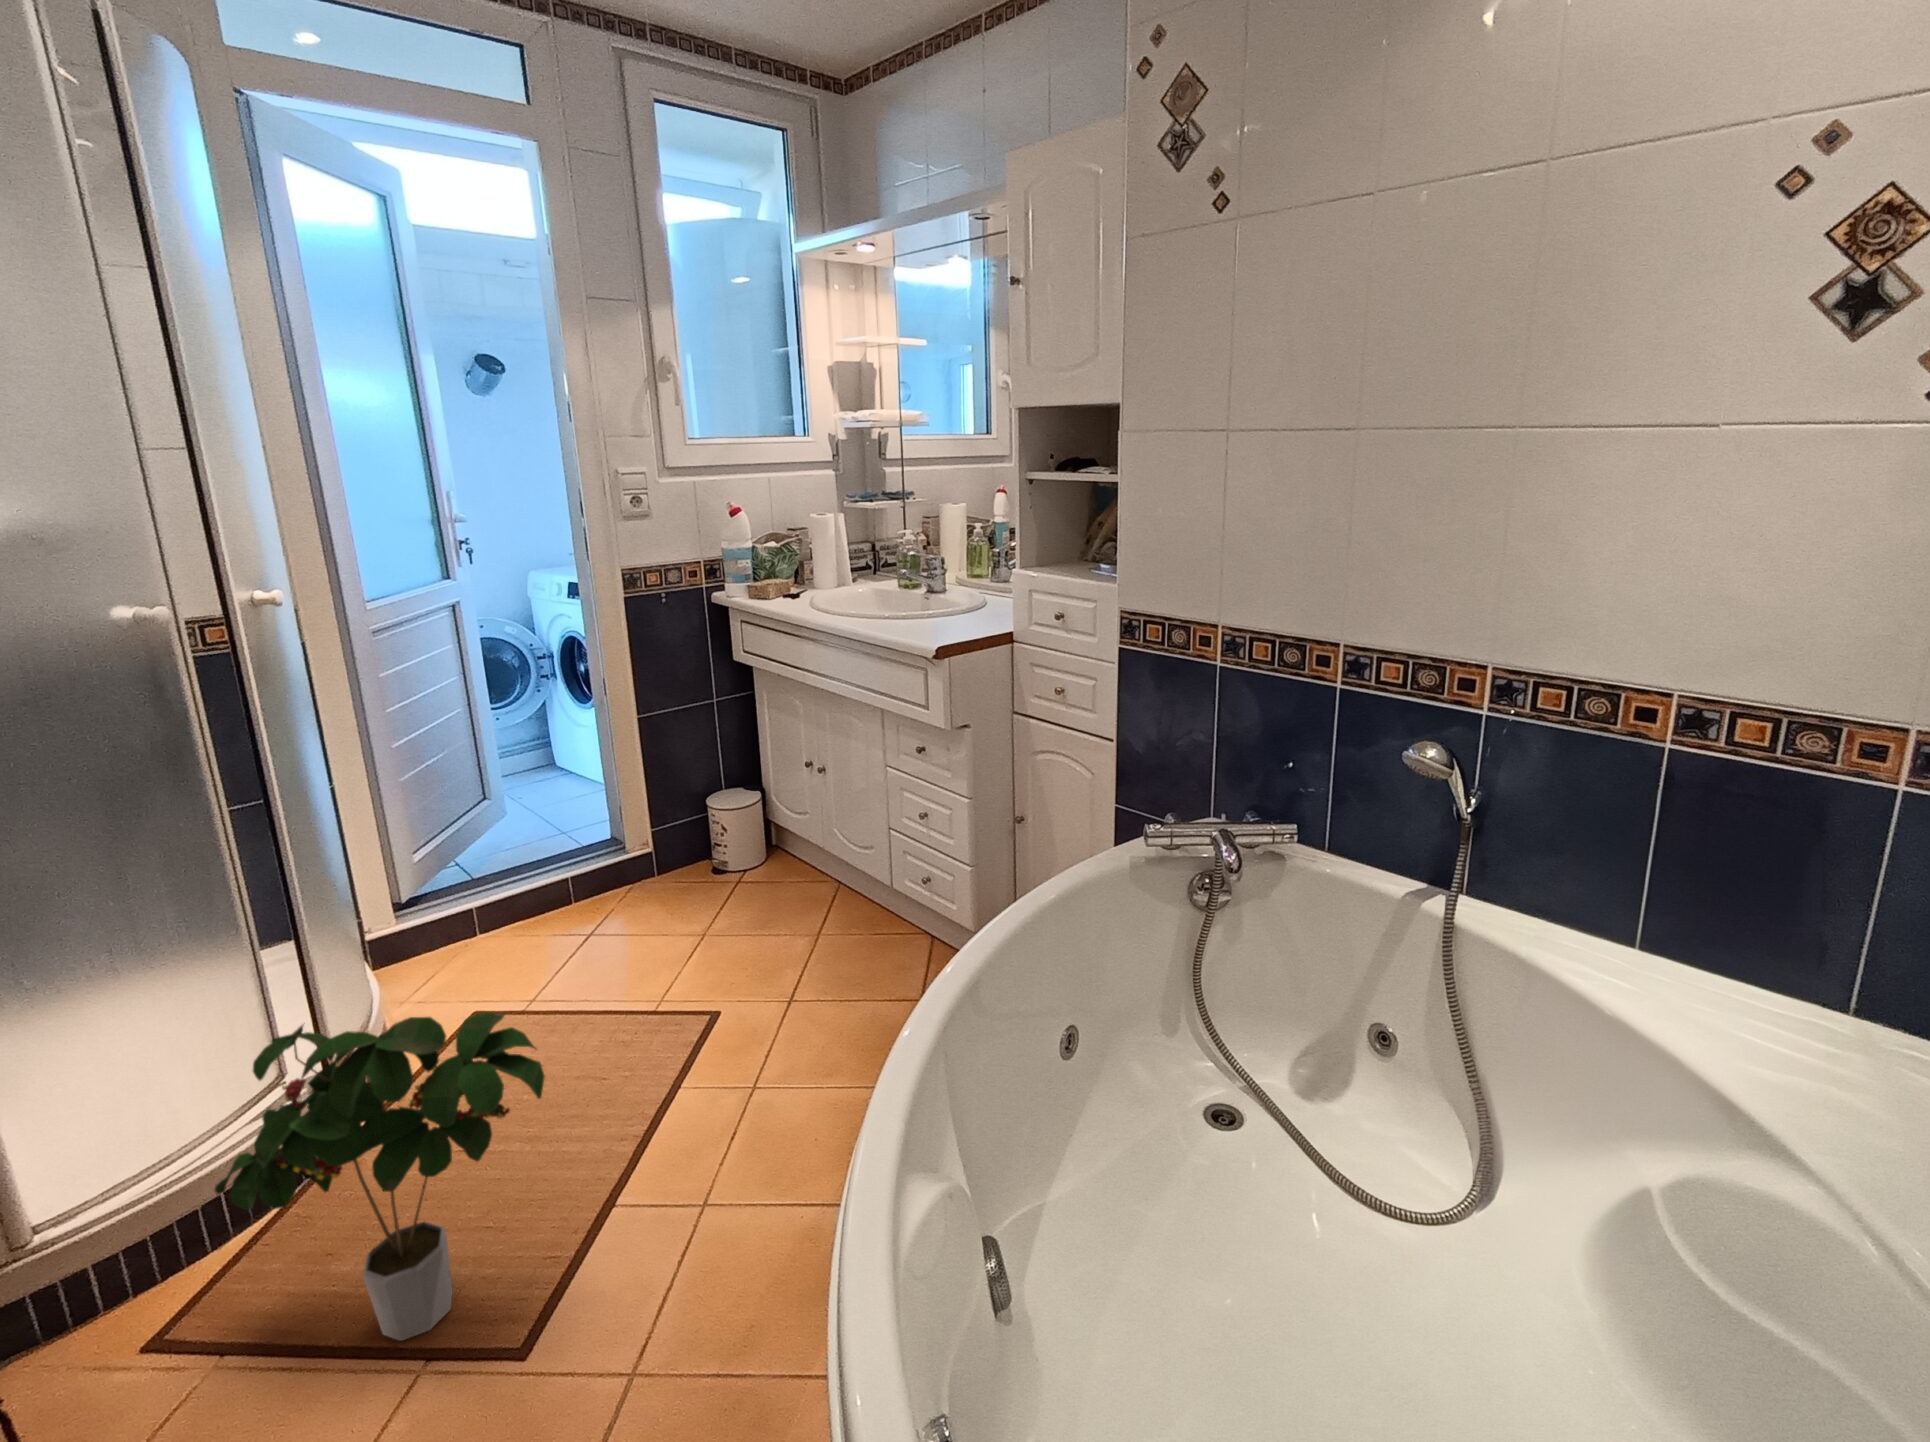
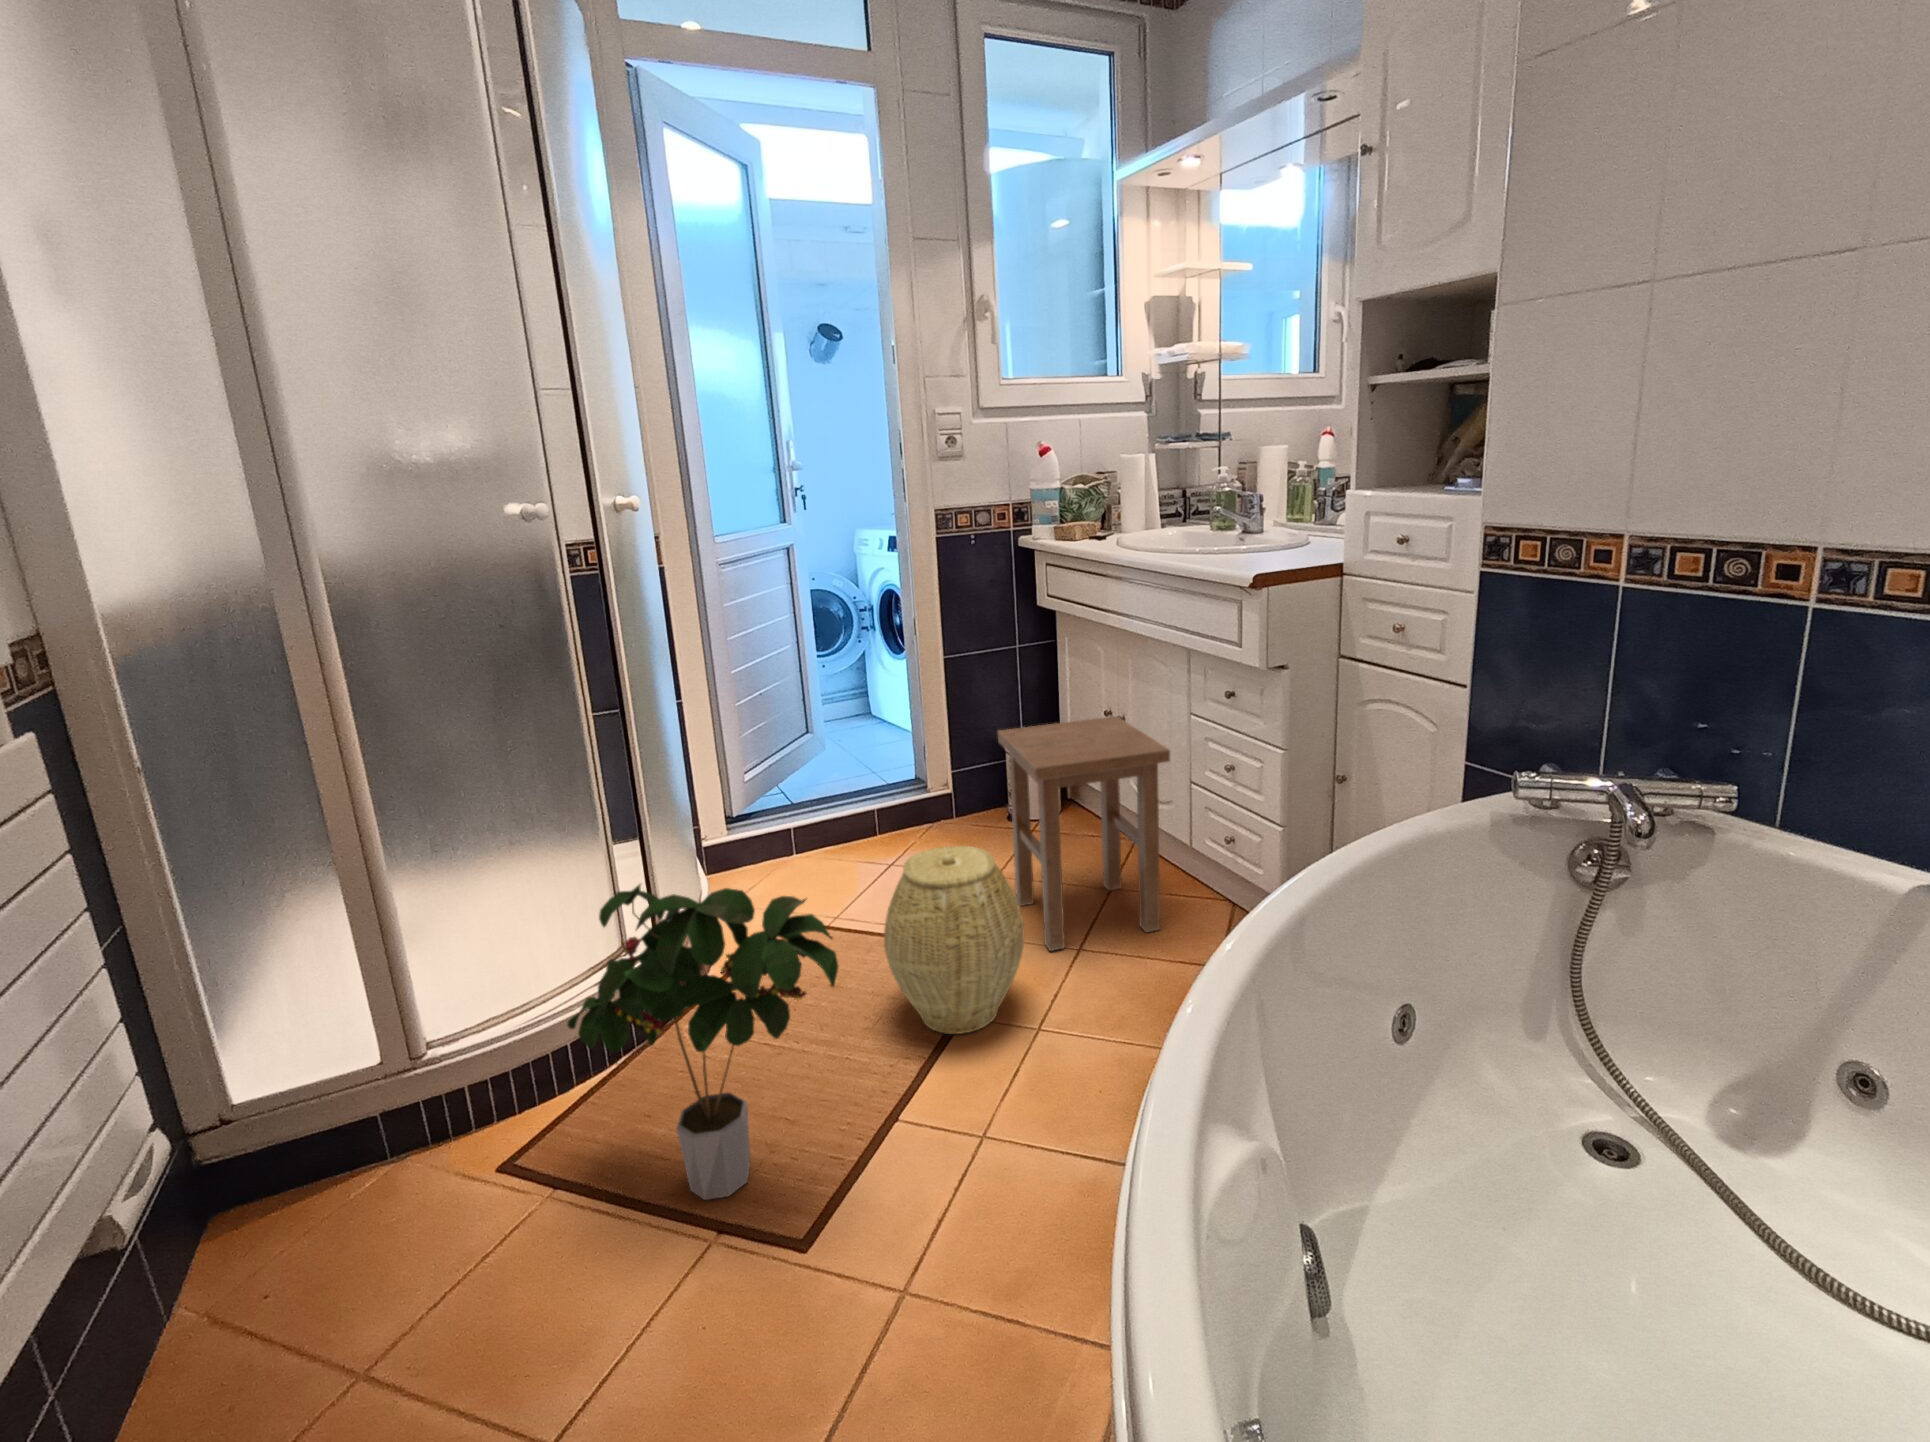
stool: none [701,768,870,1003] -> present [998,716,1170,951]
woven basket: none [590,919,737,1107] -> present [884,846,1024,1034]

